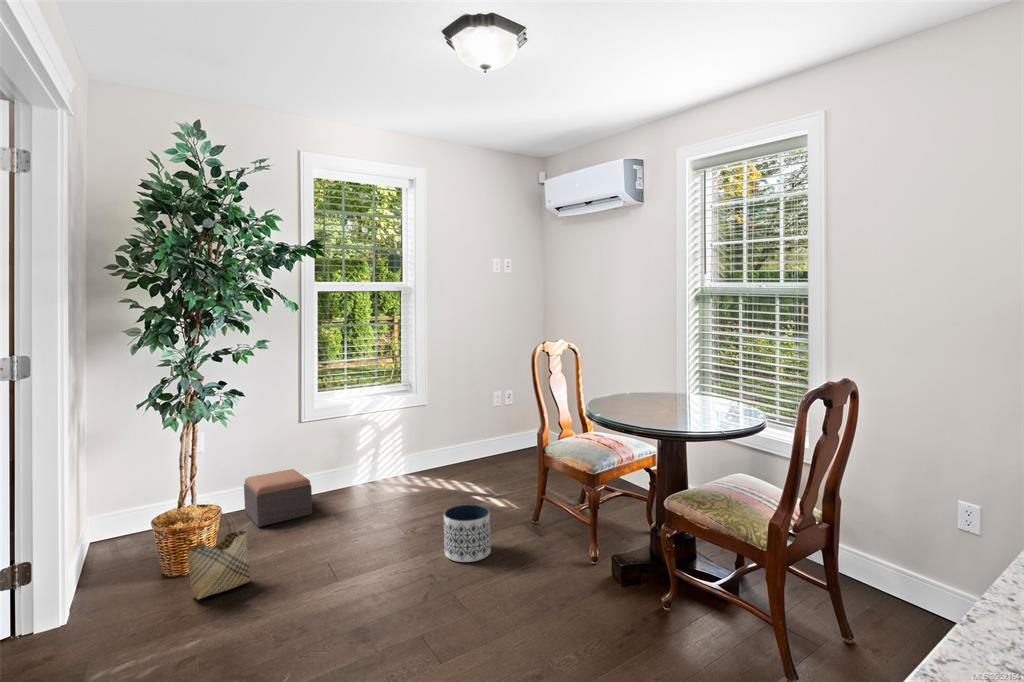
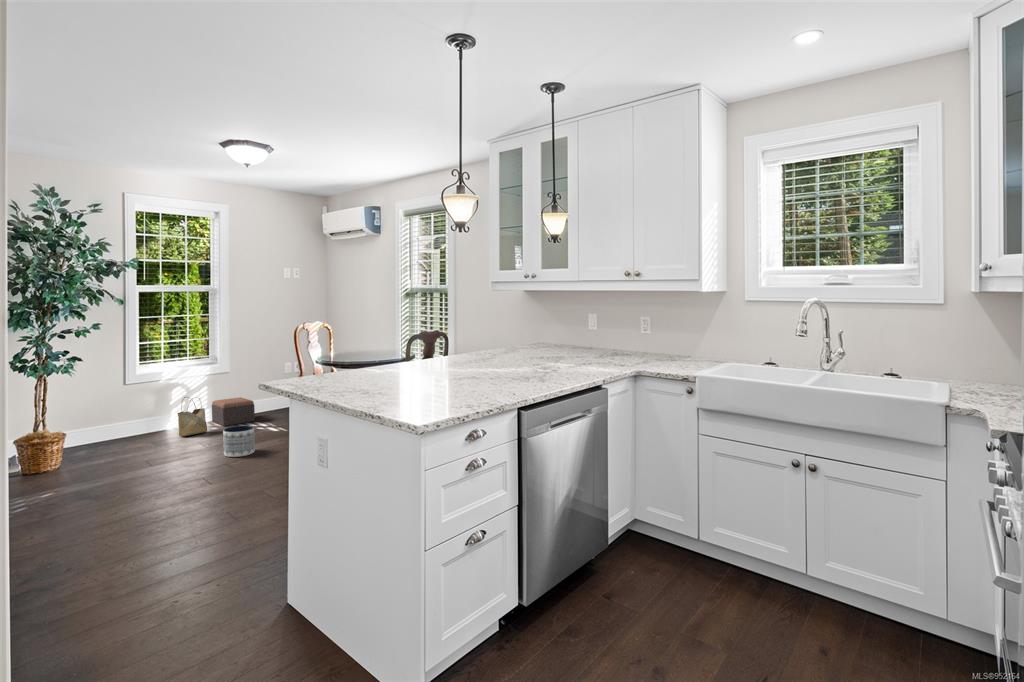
footstool: present [244,469,312,527] -> present [212,397,255,426]
woven basket: present [186,509,250,600] -> present [178,397,207,436]

